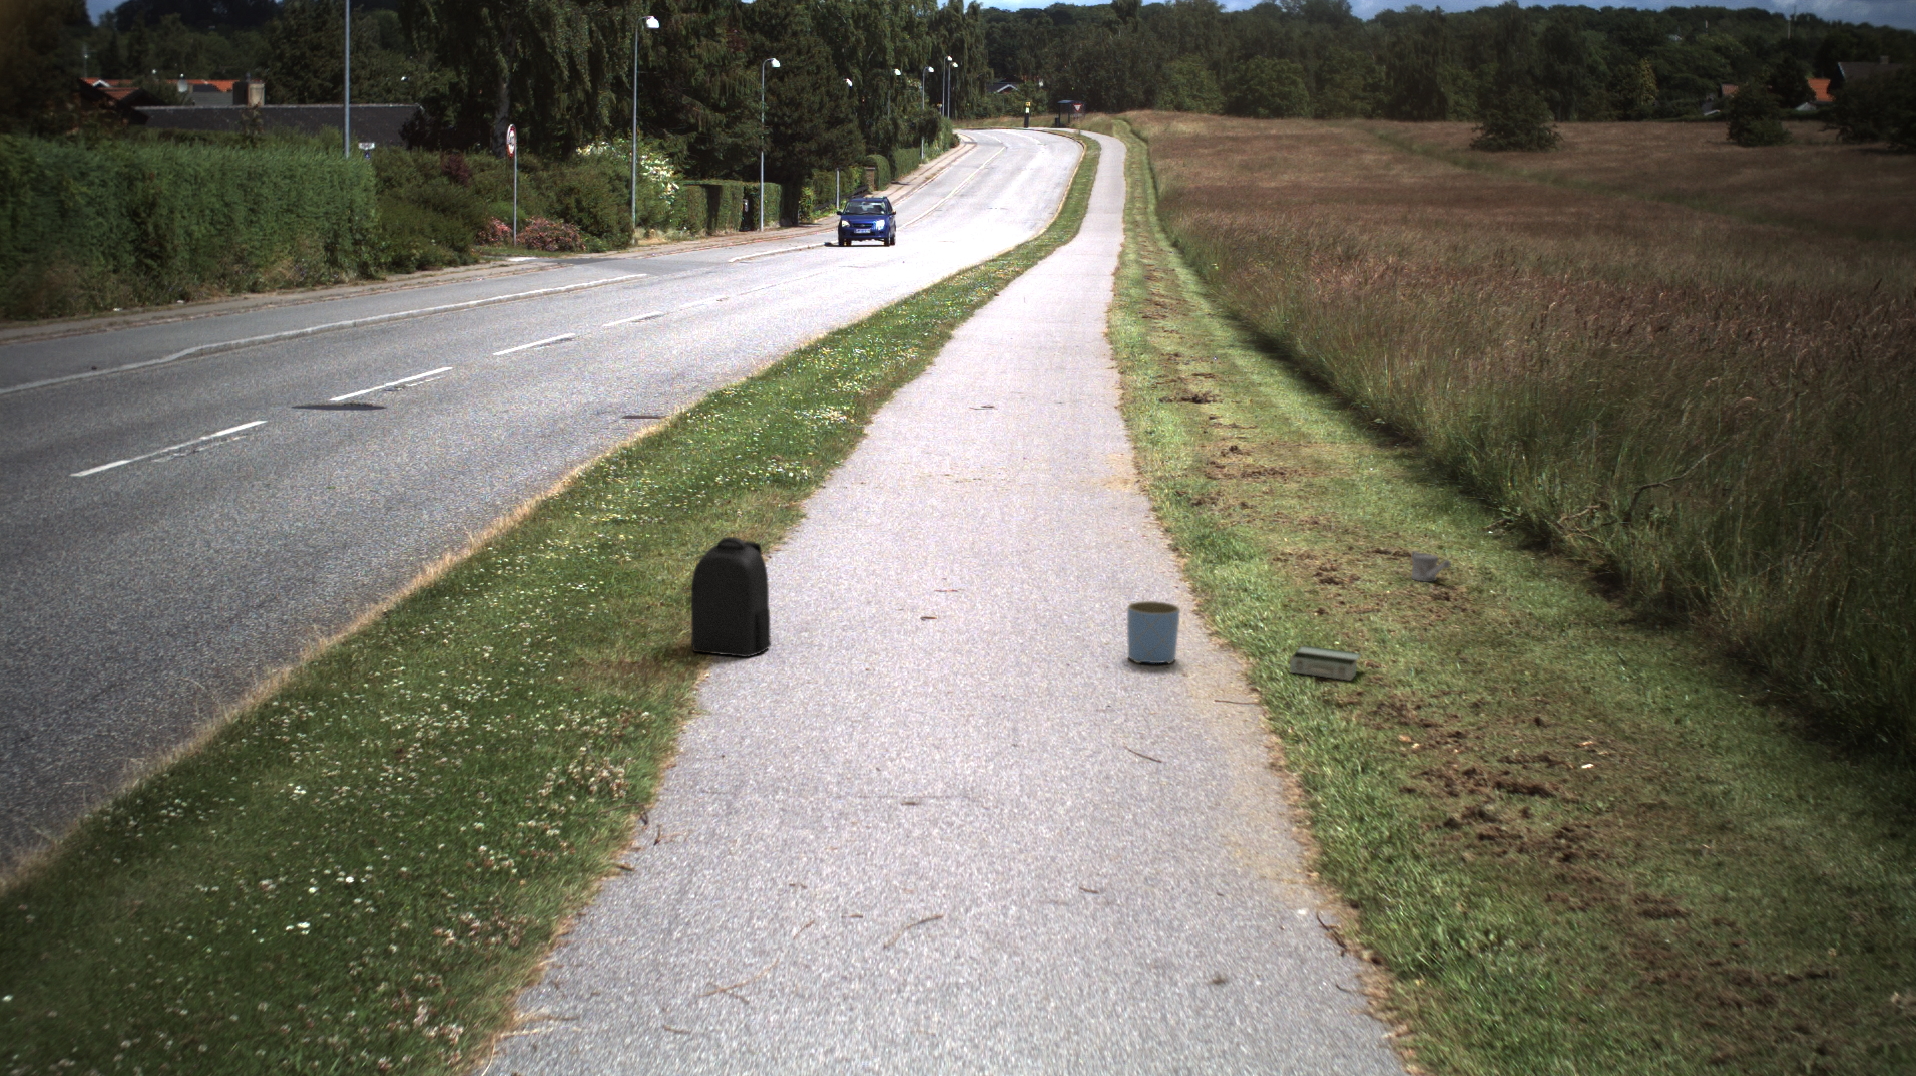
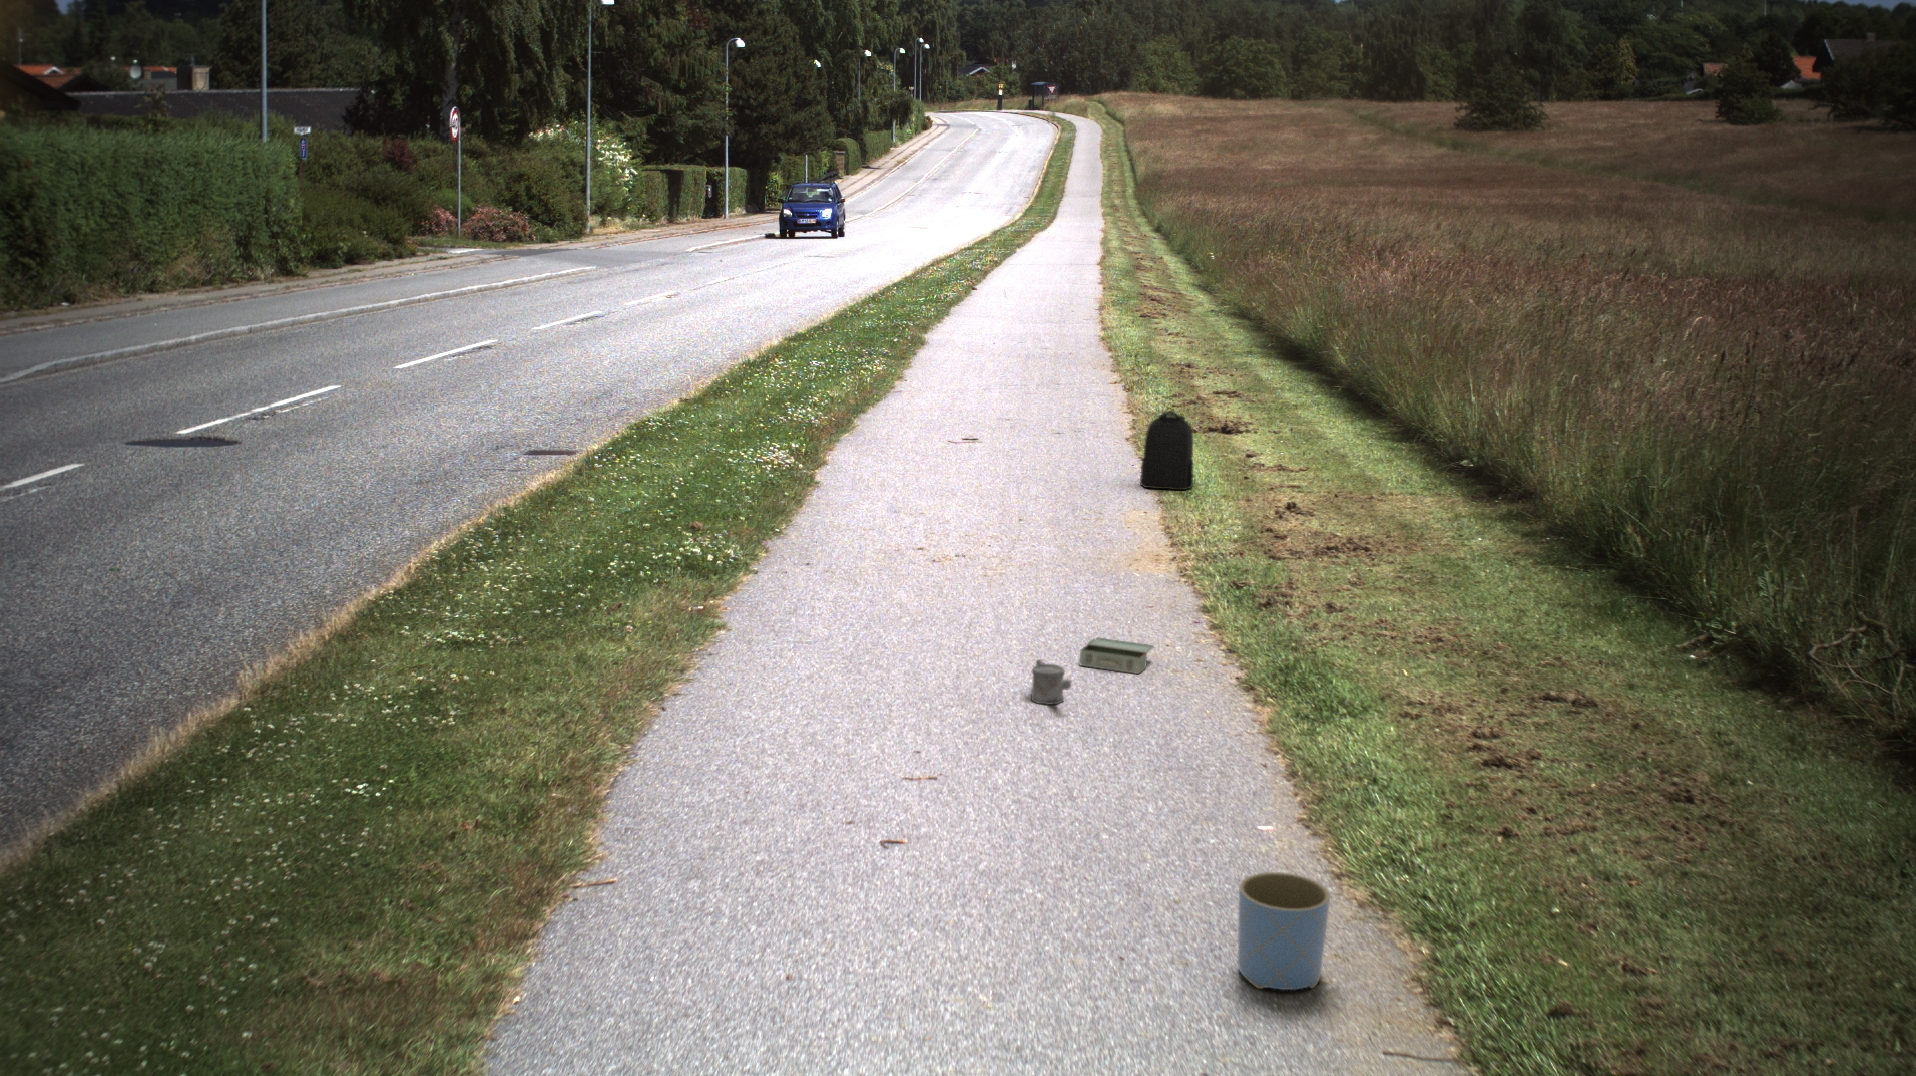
backpack: present [691,537,771,657] -> present [1140,412,1193,490]
watering can: present [1411,551,1451,582] -> present [1031,659,1071,705]
toolbox: present [1290,645,1362,681] -> present [1080,638,1153,674]

